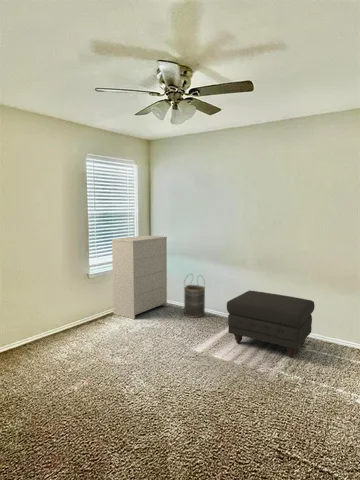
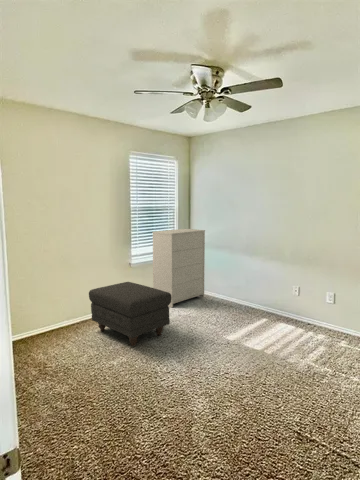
basket: present [184,285,205,317] -> none [220,266,242,309]
ottoman: present [227,290,315,357] -> present [89,282,172,346]

